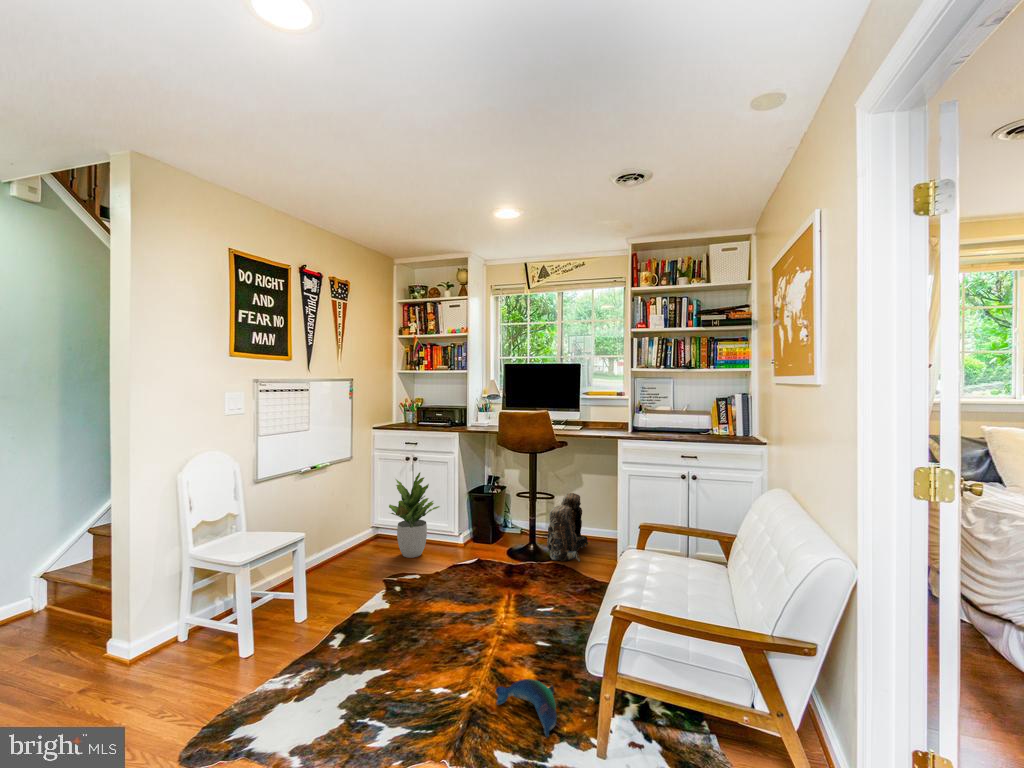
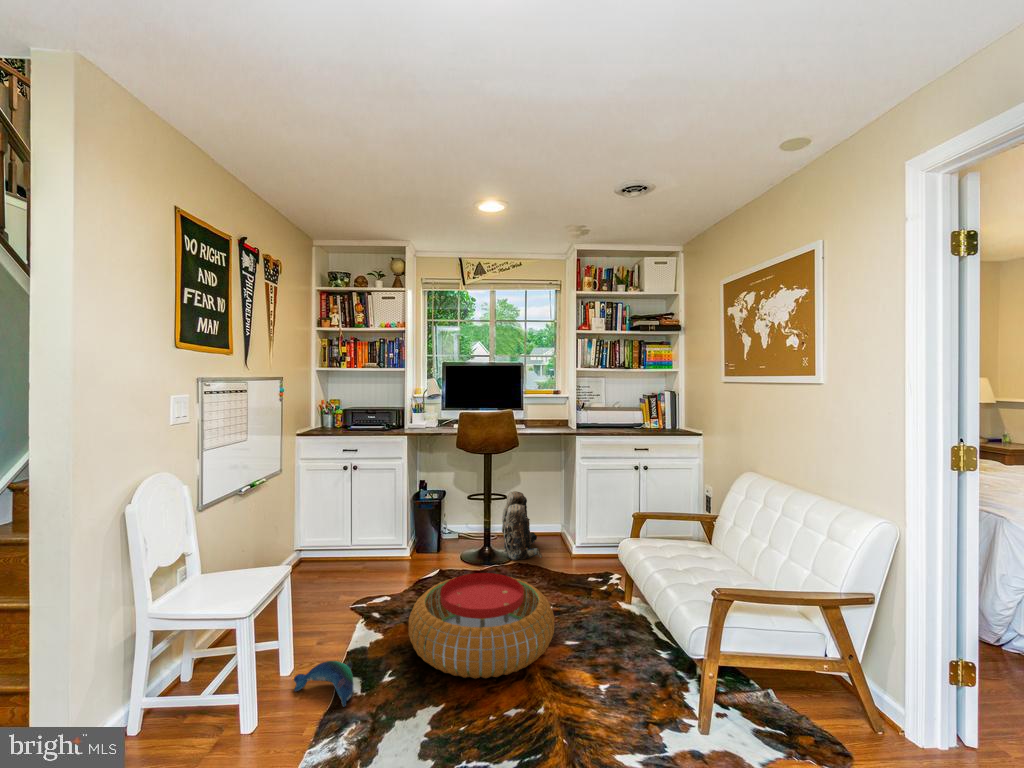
potted plant: present [389,473,440,558] -> none [330,482,392,579]
pouf: none [392,564,531,659] -> present [409,573,554,678]
plush toy: present [495,679,556,737] -> present [294,661,353,707]

